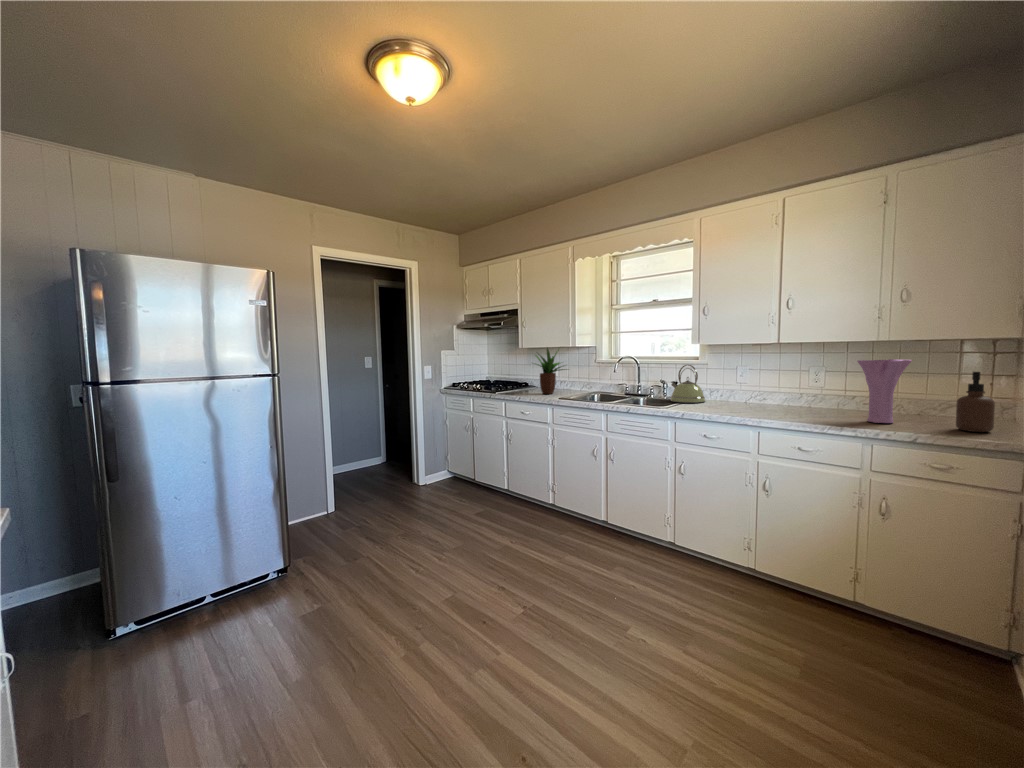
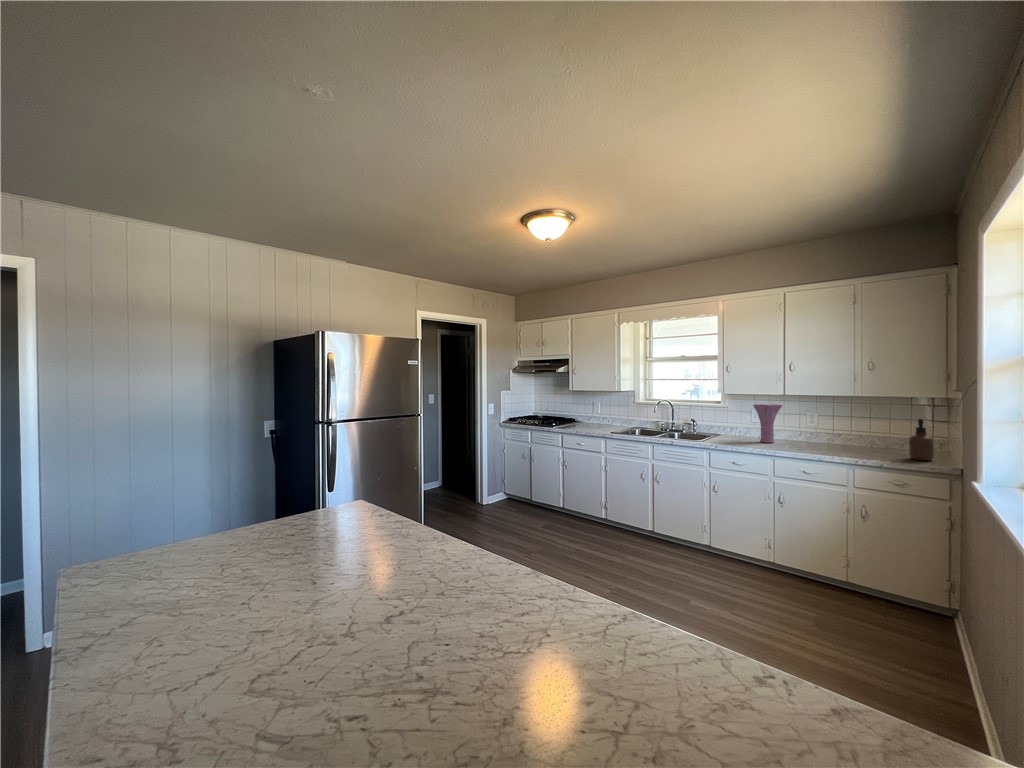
potted plant: present [536,348,566,394] -> none [583,390,614,429]
vase: present [857,359,912,423] -> present [753,404,782,443]
kettle: present [671,365,705,403] -> none [700,408,728,437]

